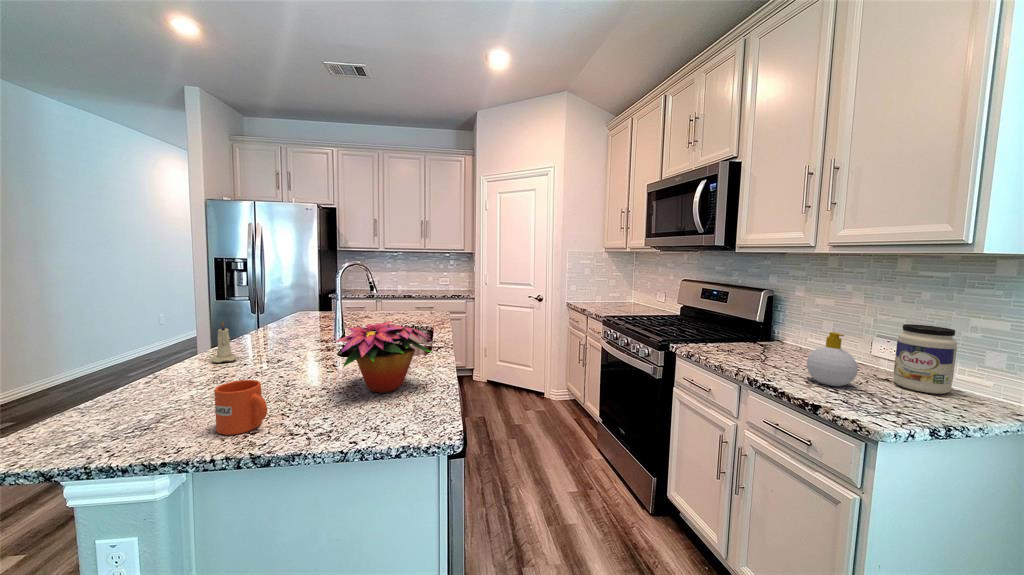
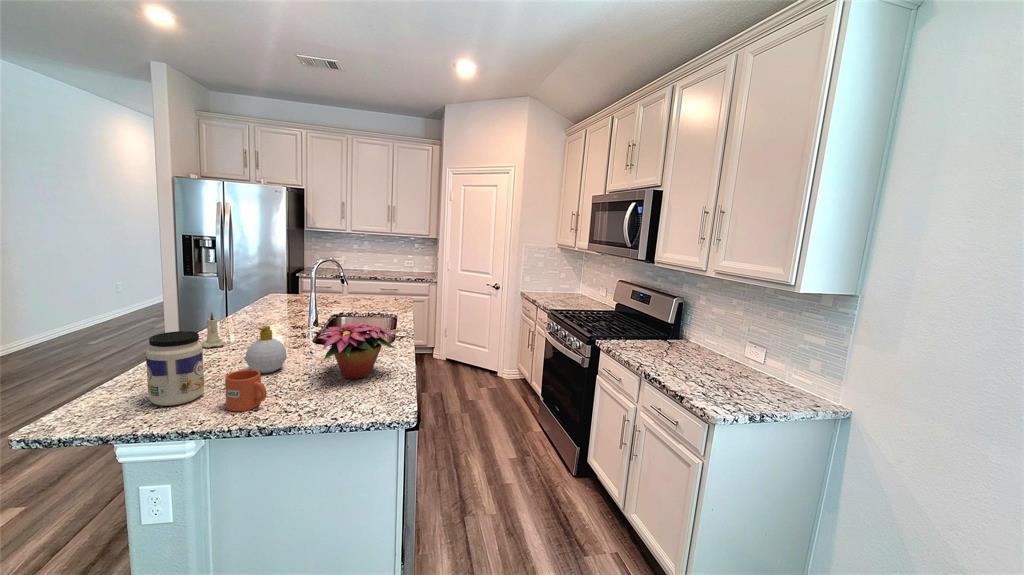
jar: present [893,324,957,394] -> present [146,331,204,406]
soap bottle: present [807,332,858,386] -> present [246,326,287,373]

